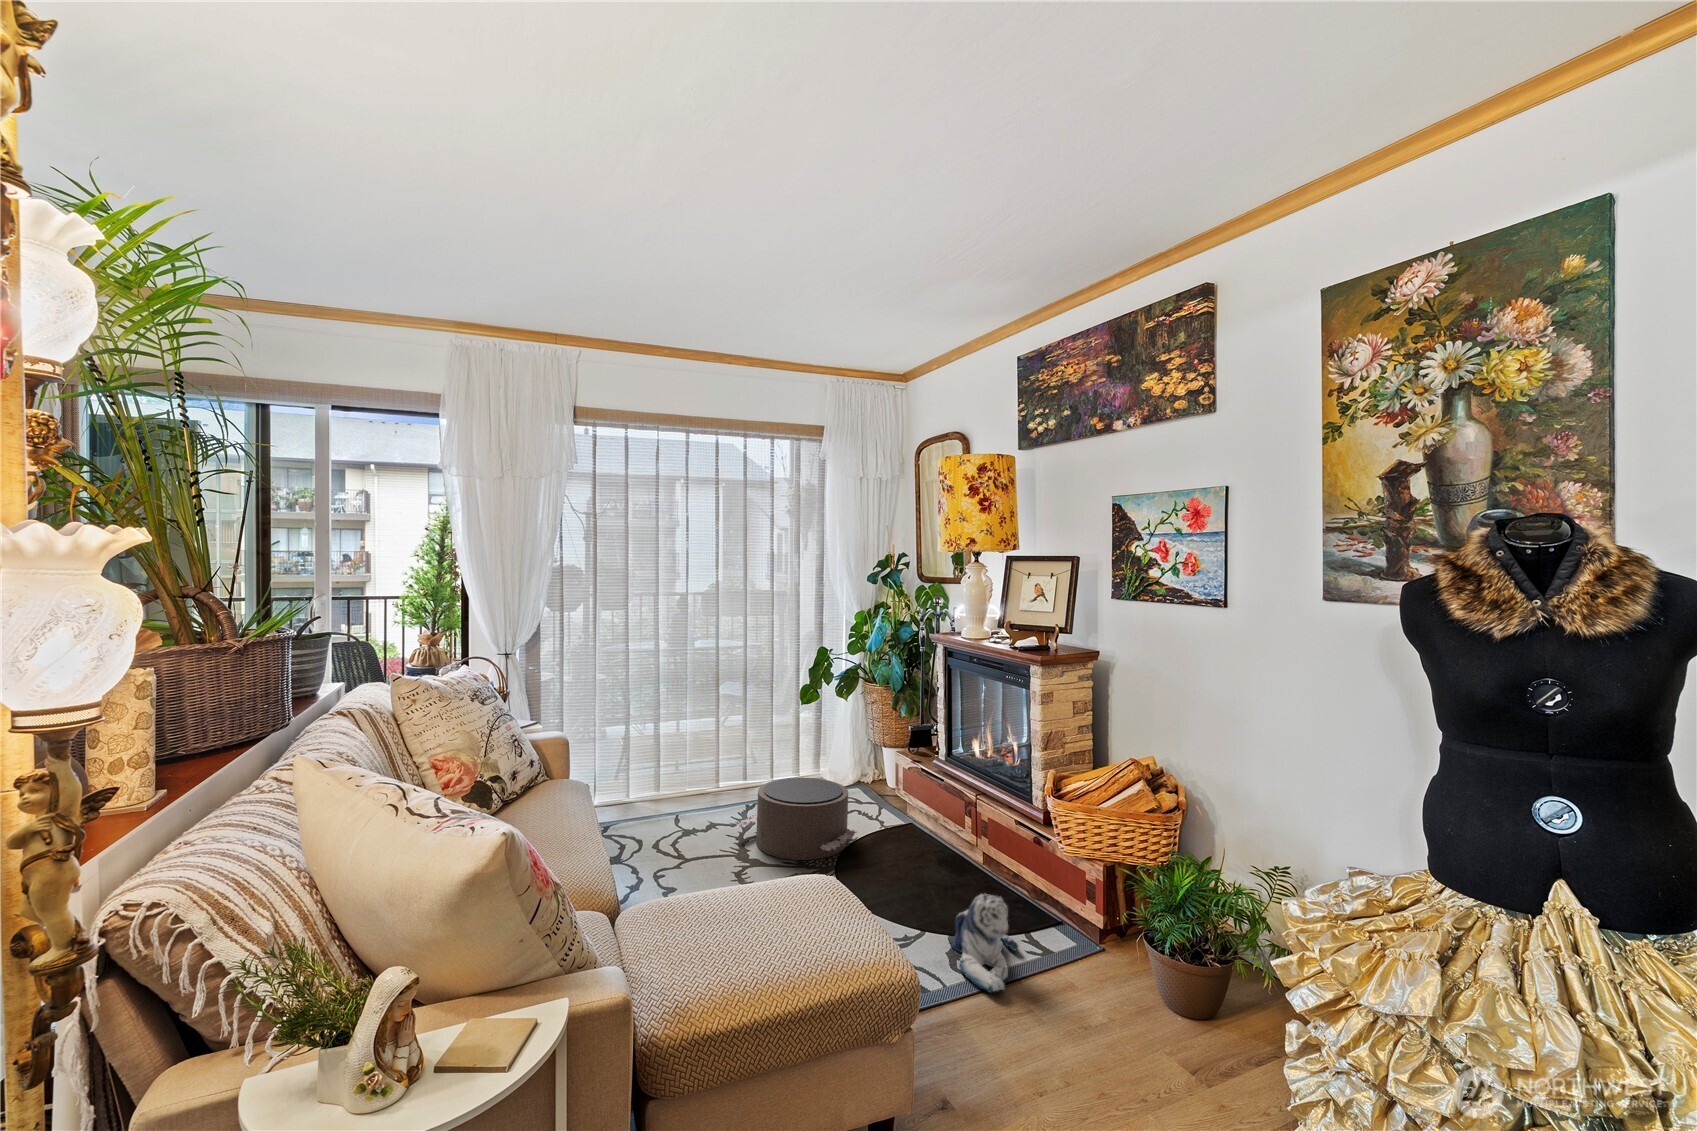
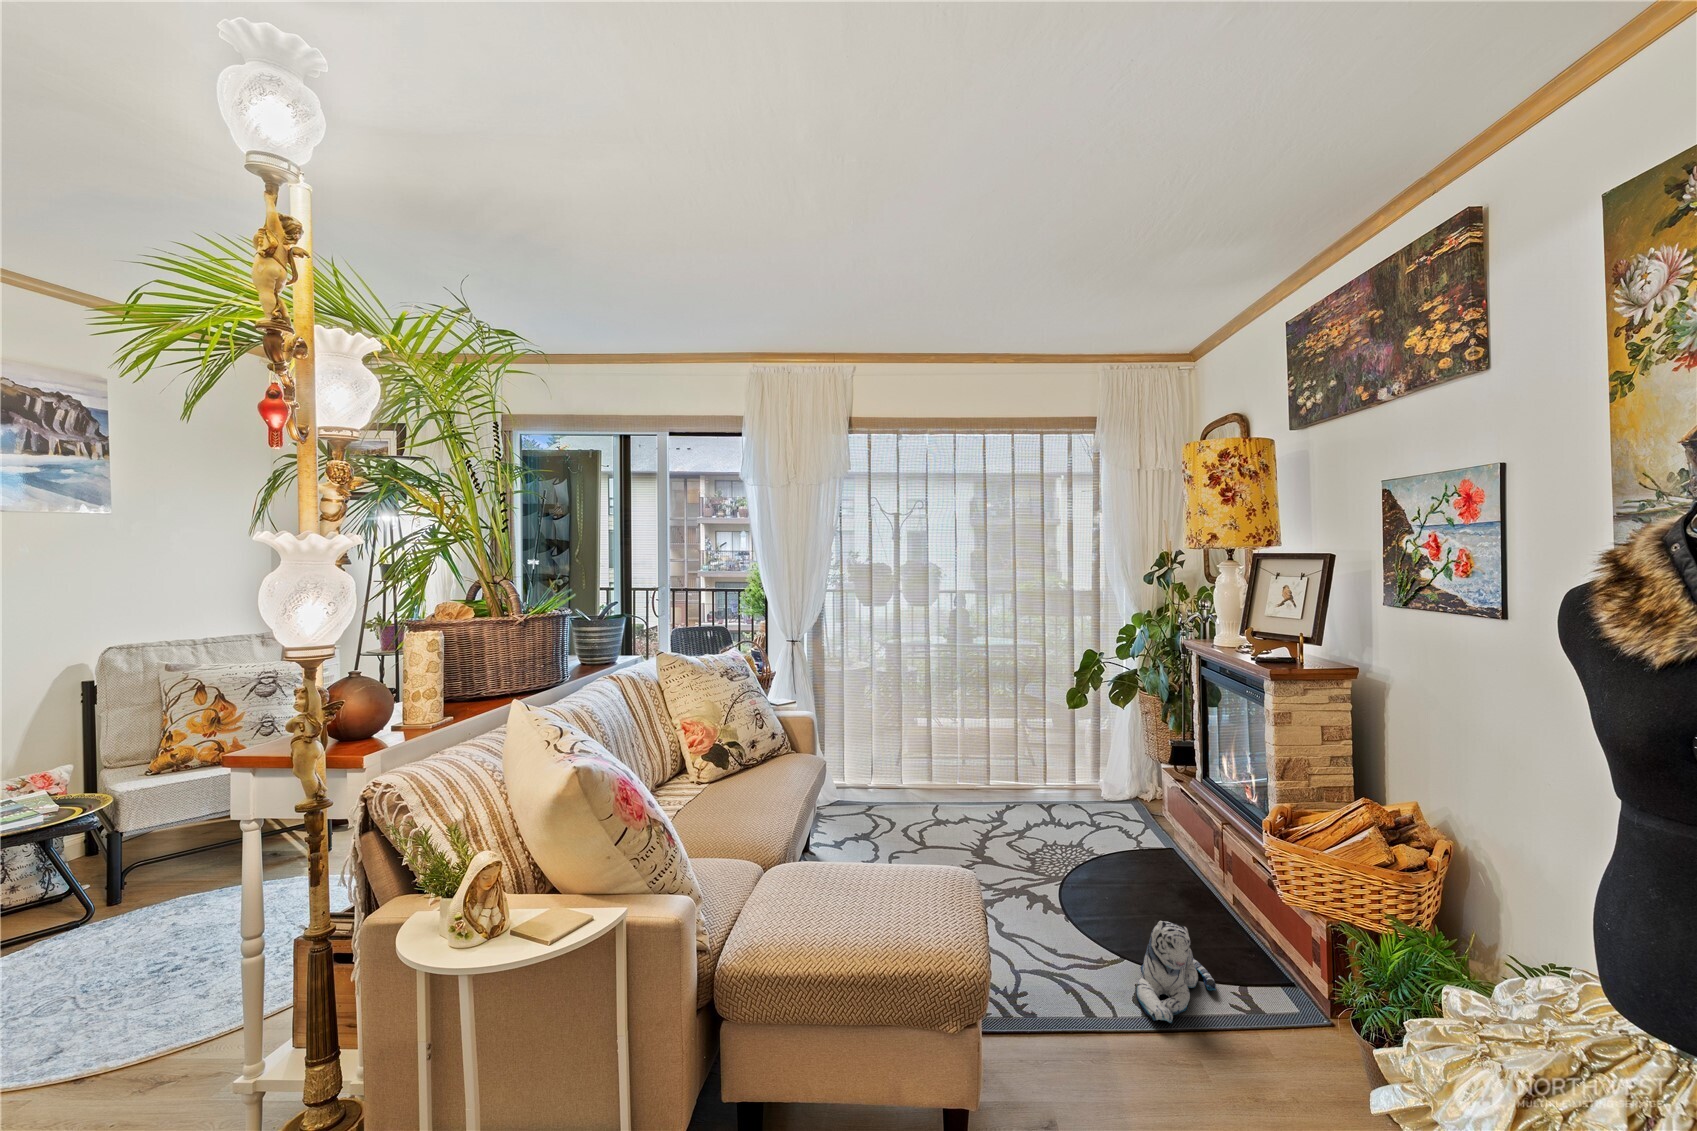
pouf: present [737,778,857,860] -> none [980,783,1096,865]

